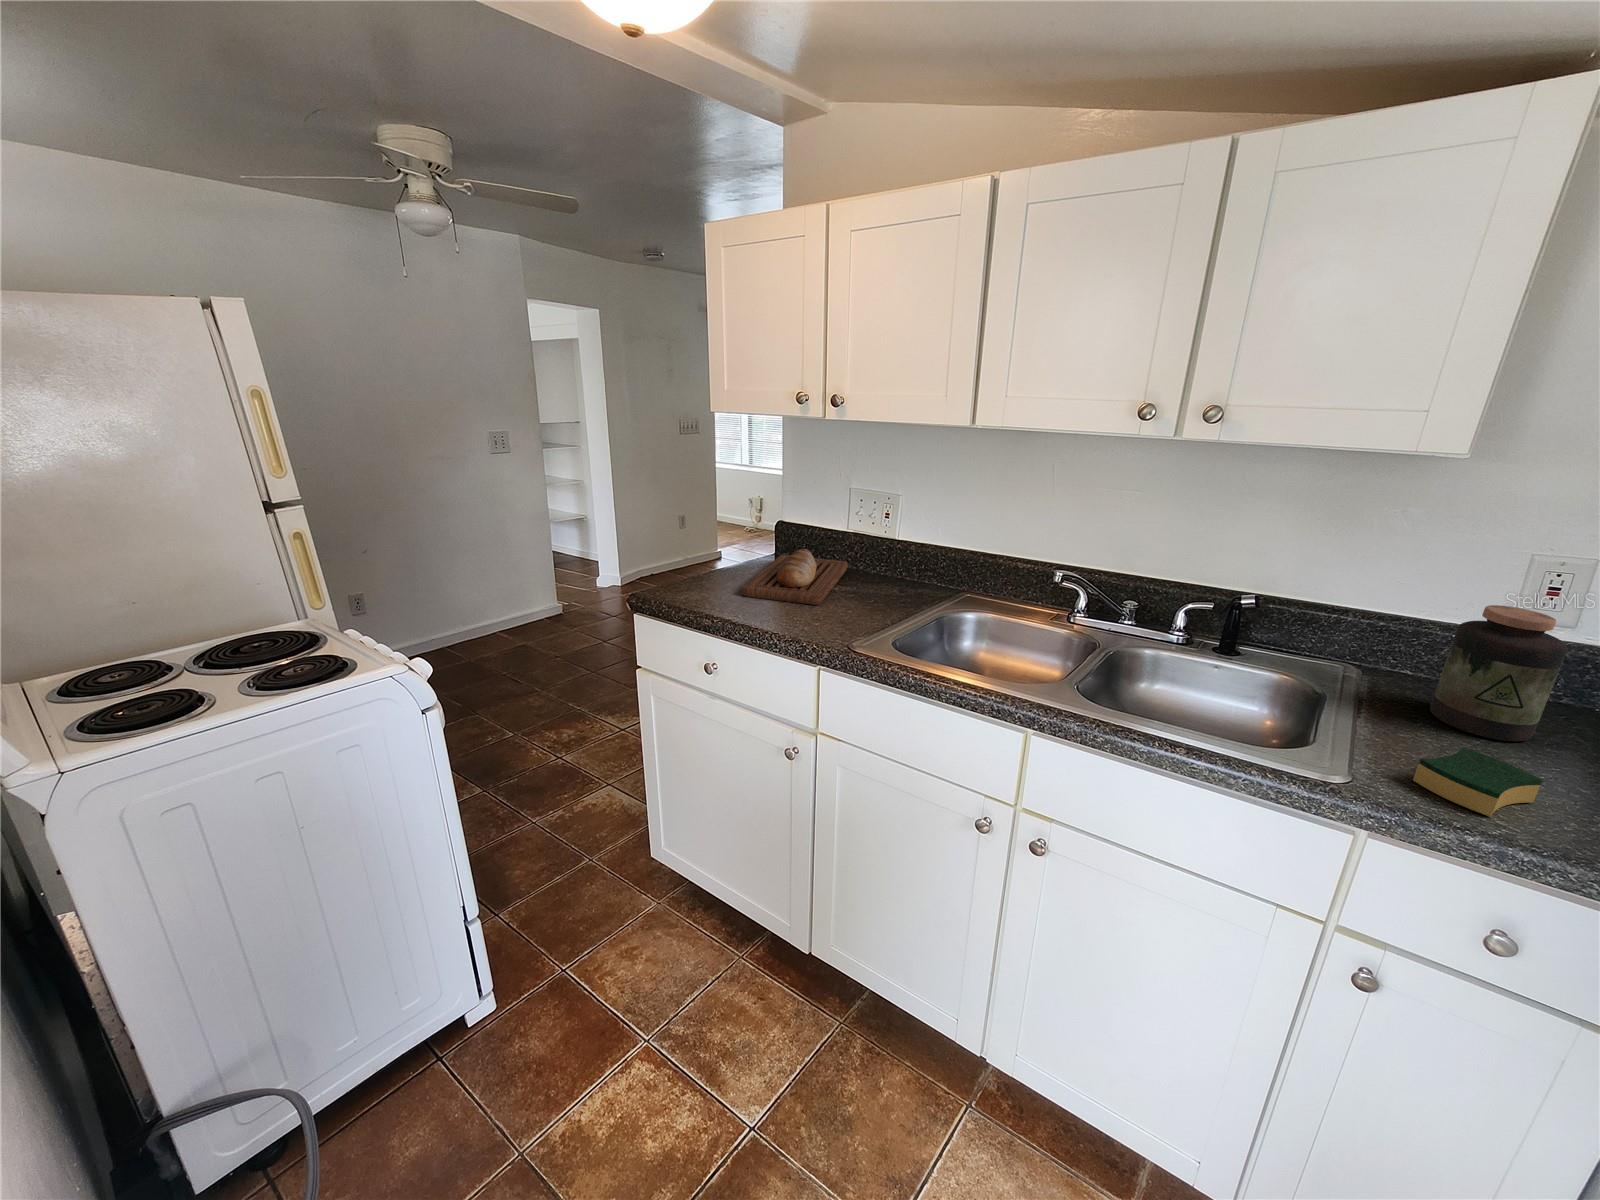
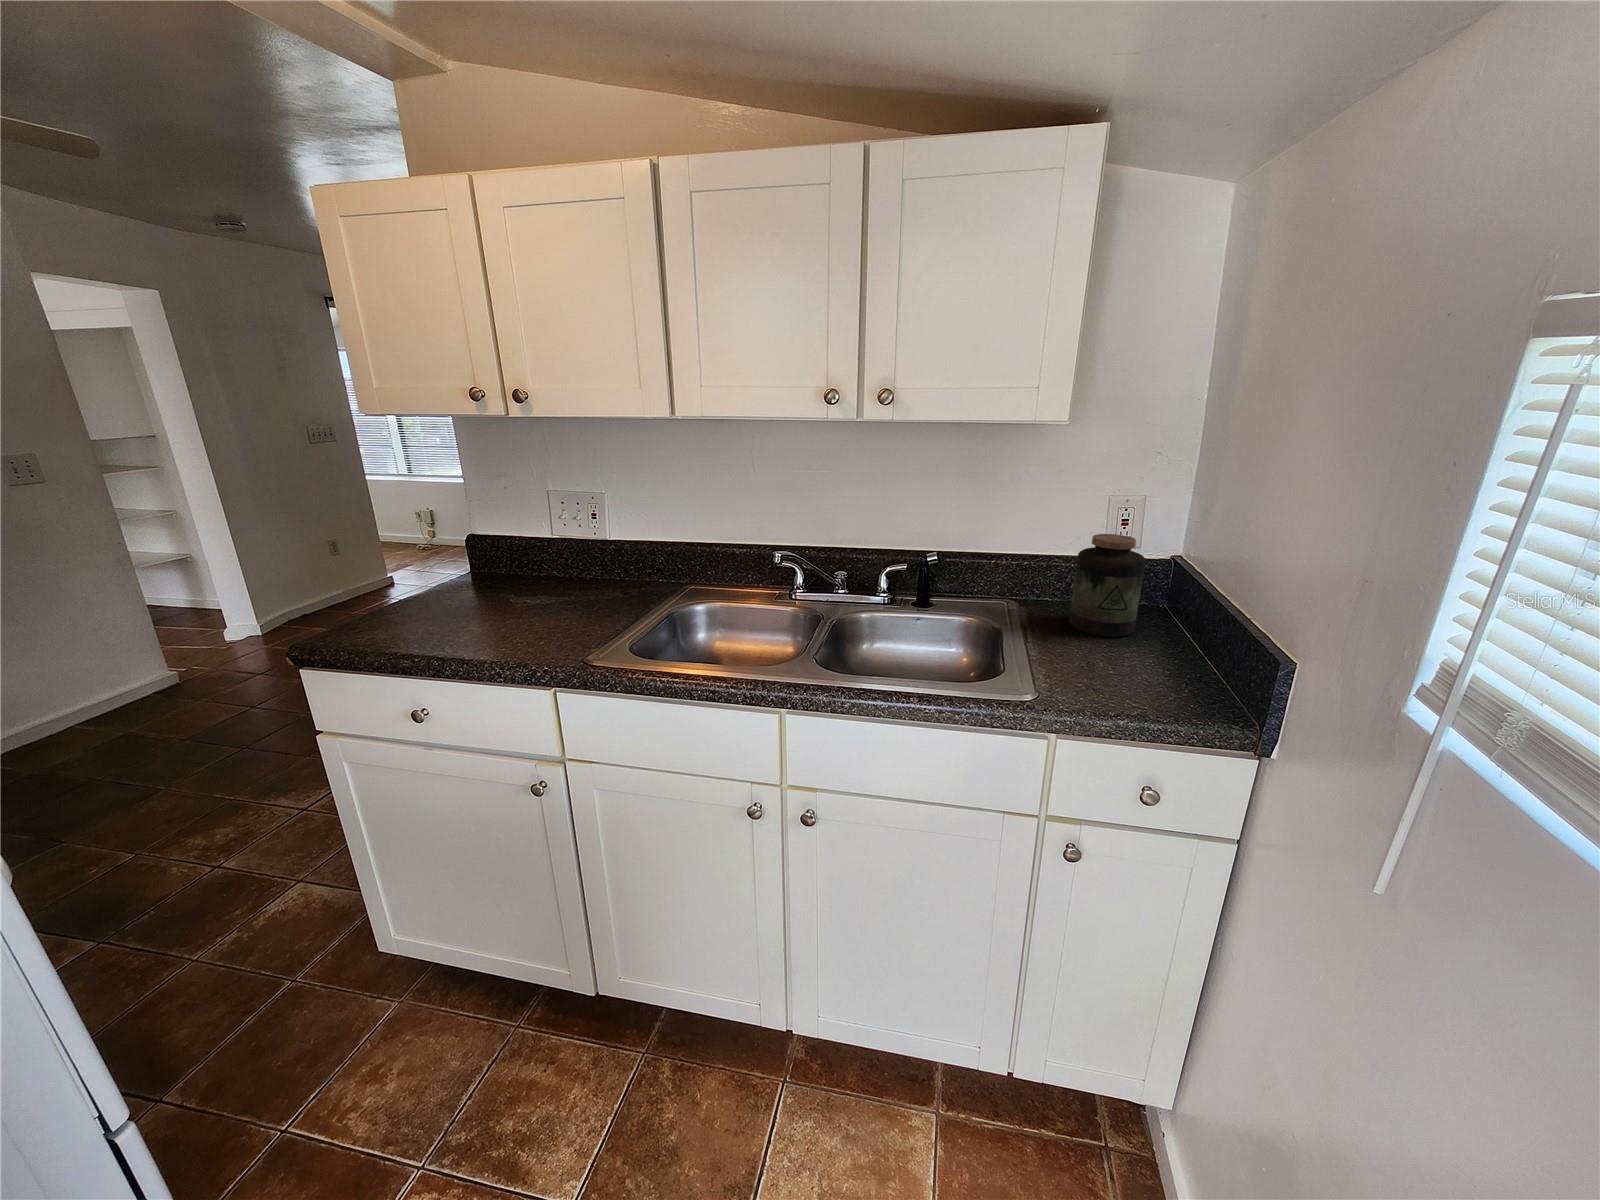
bread loaf: present [742,549,848,605] -> none [450,570,569,632]
sponge: present [1413,747,1542,817] -> none [1078,648,1155,698]

